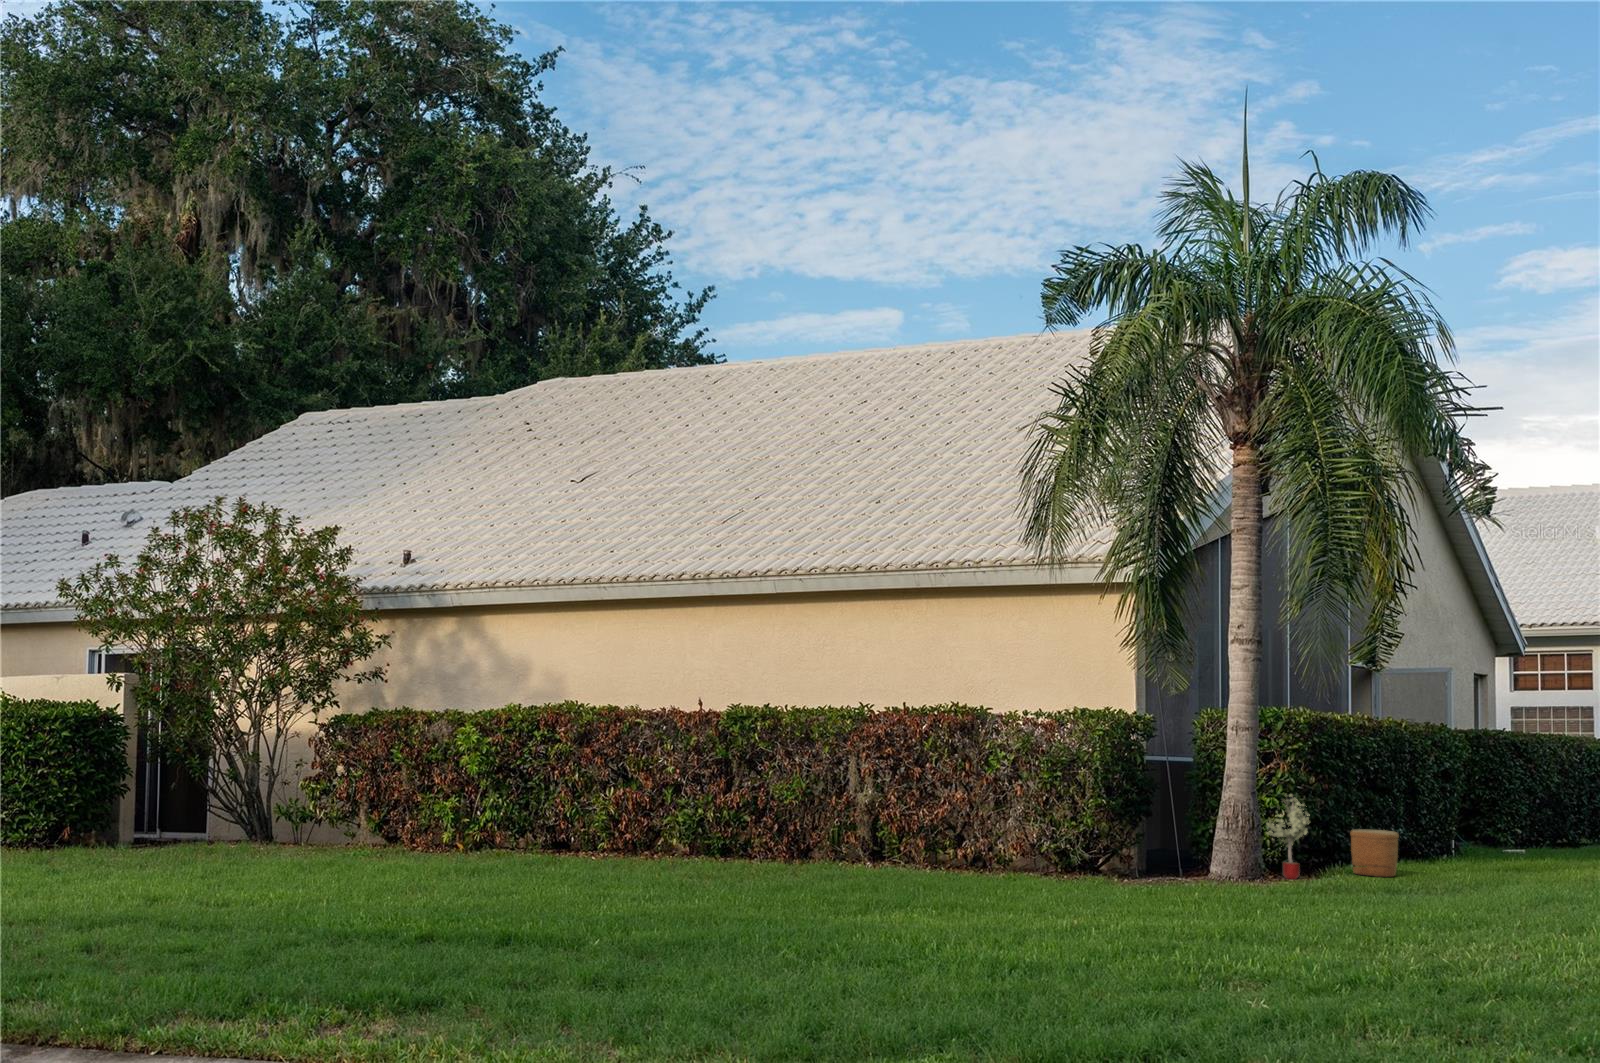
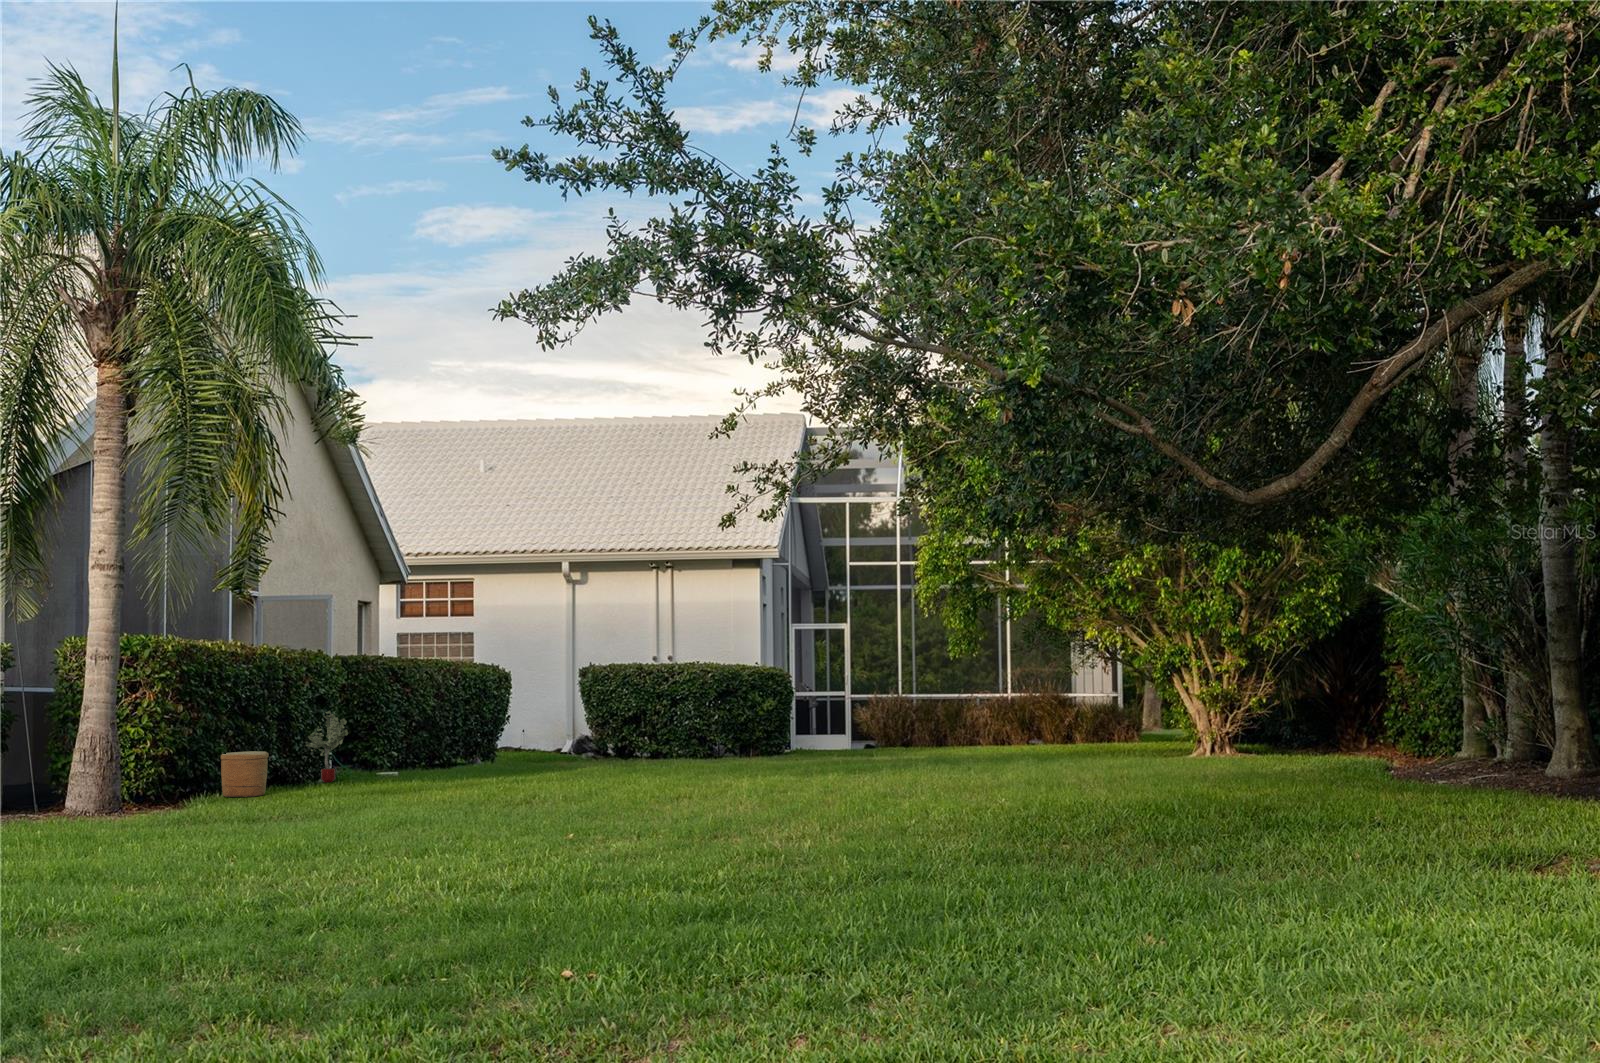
potted tree: present [1267,794,1310,879] -> present [306,711,348,782]

